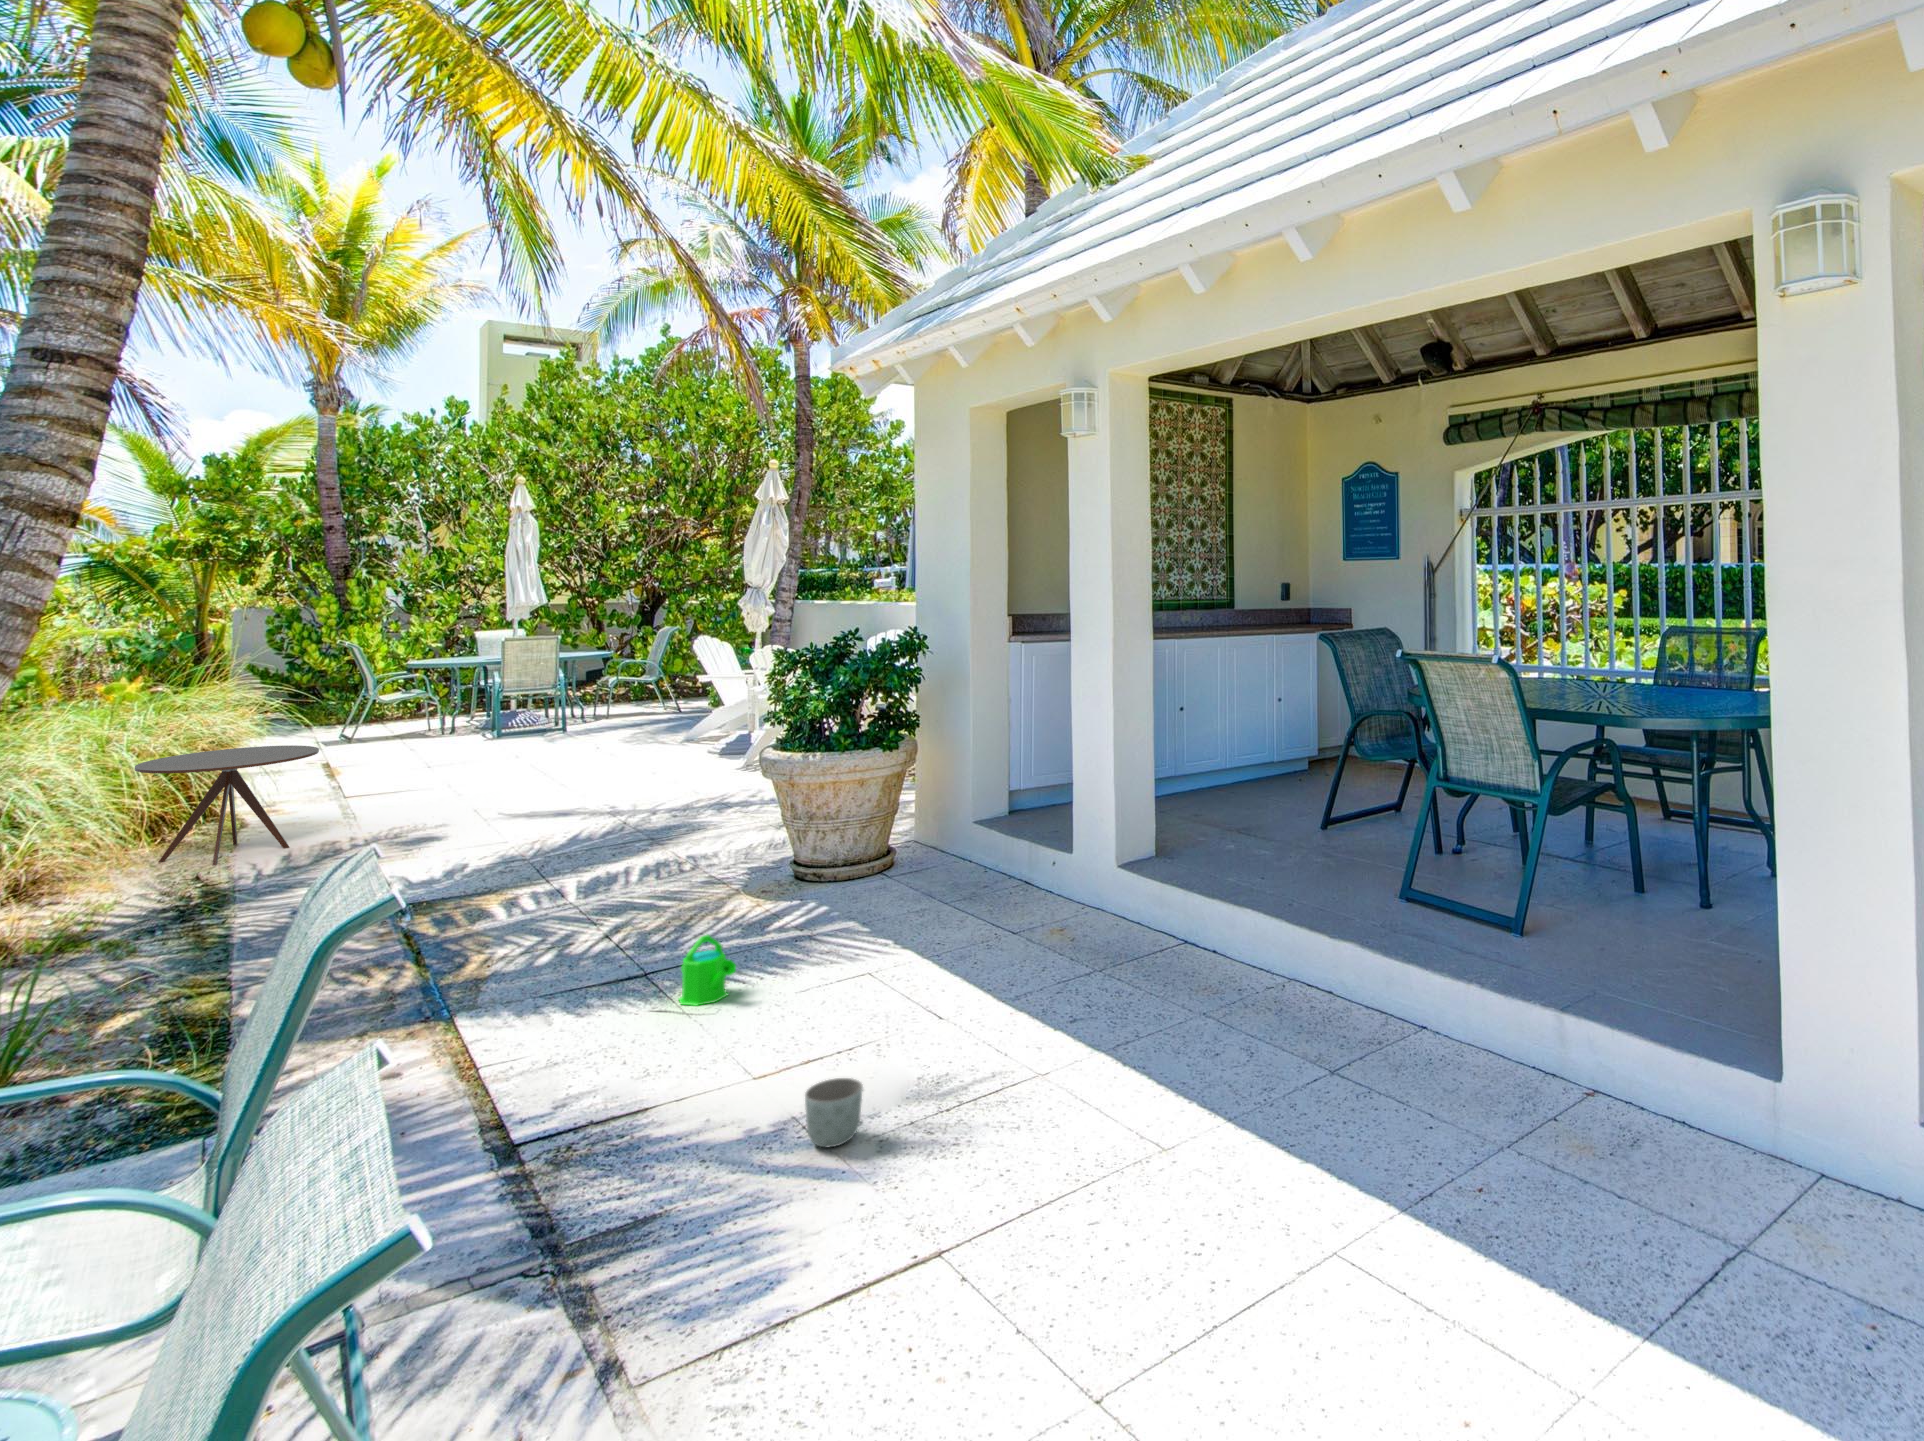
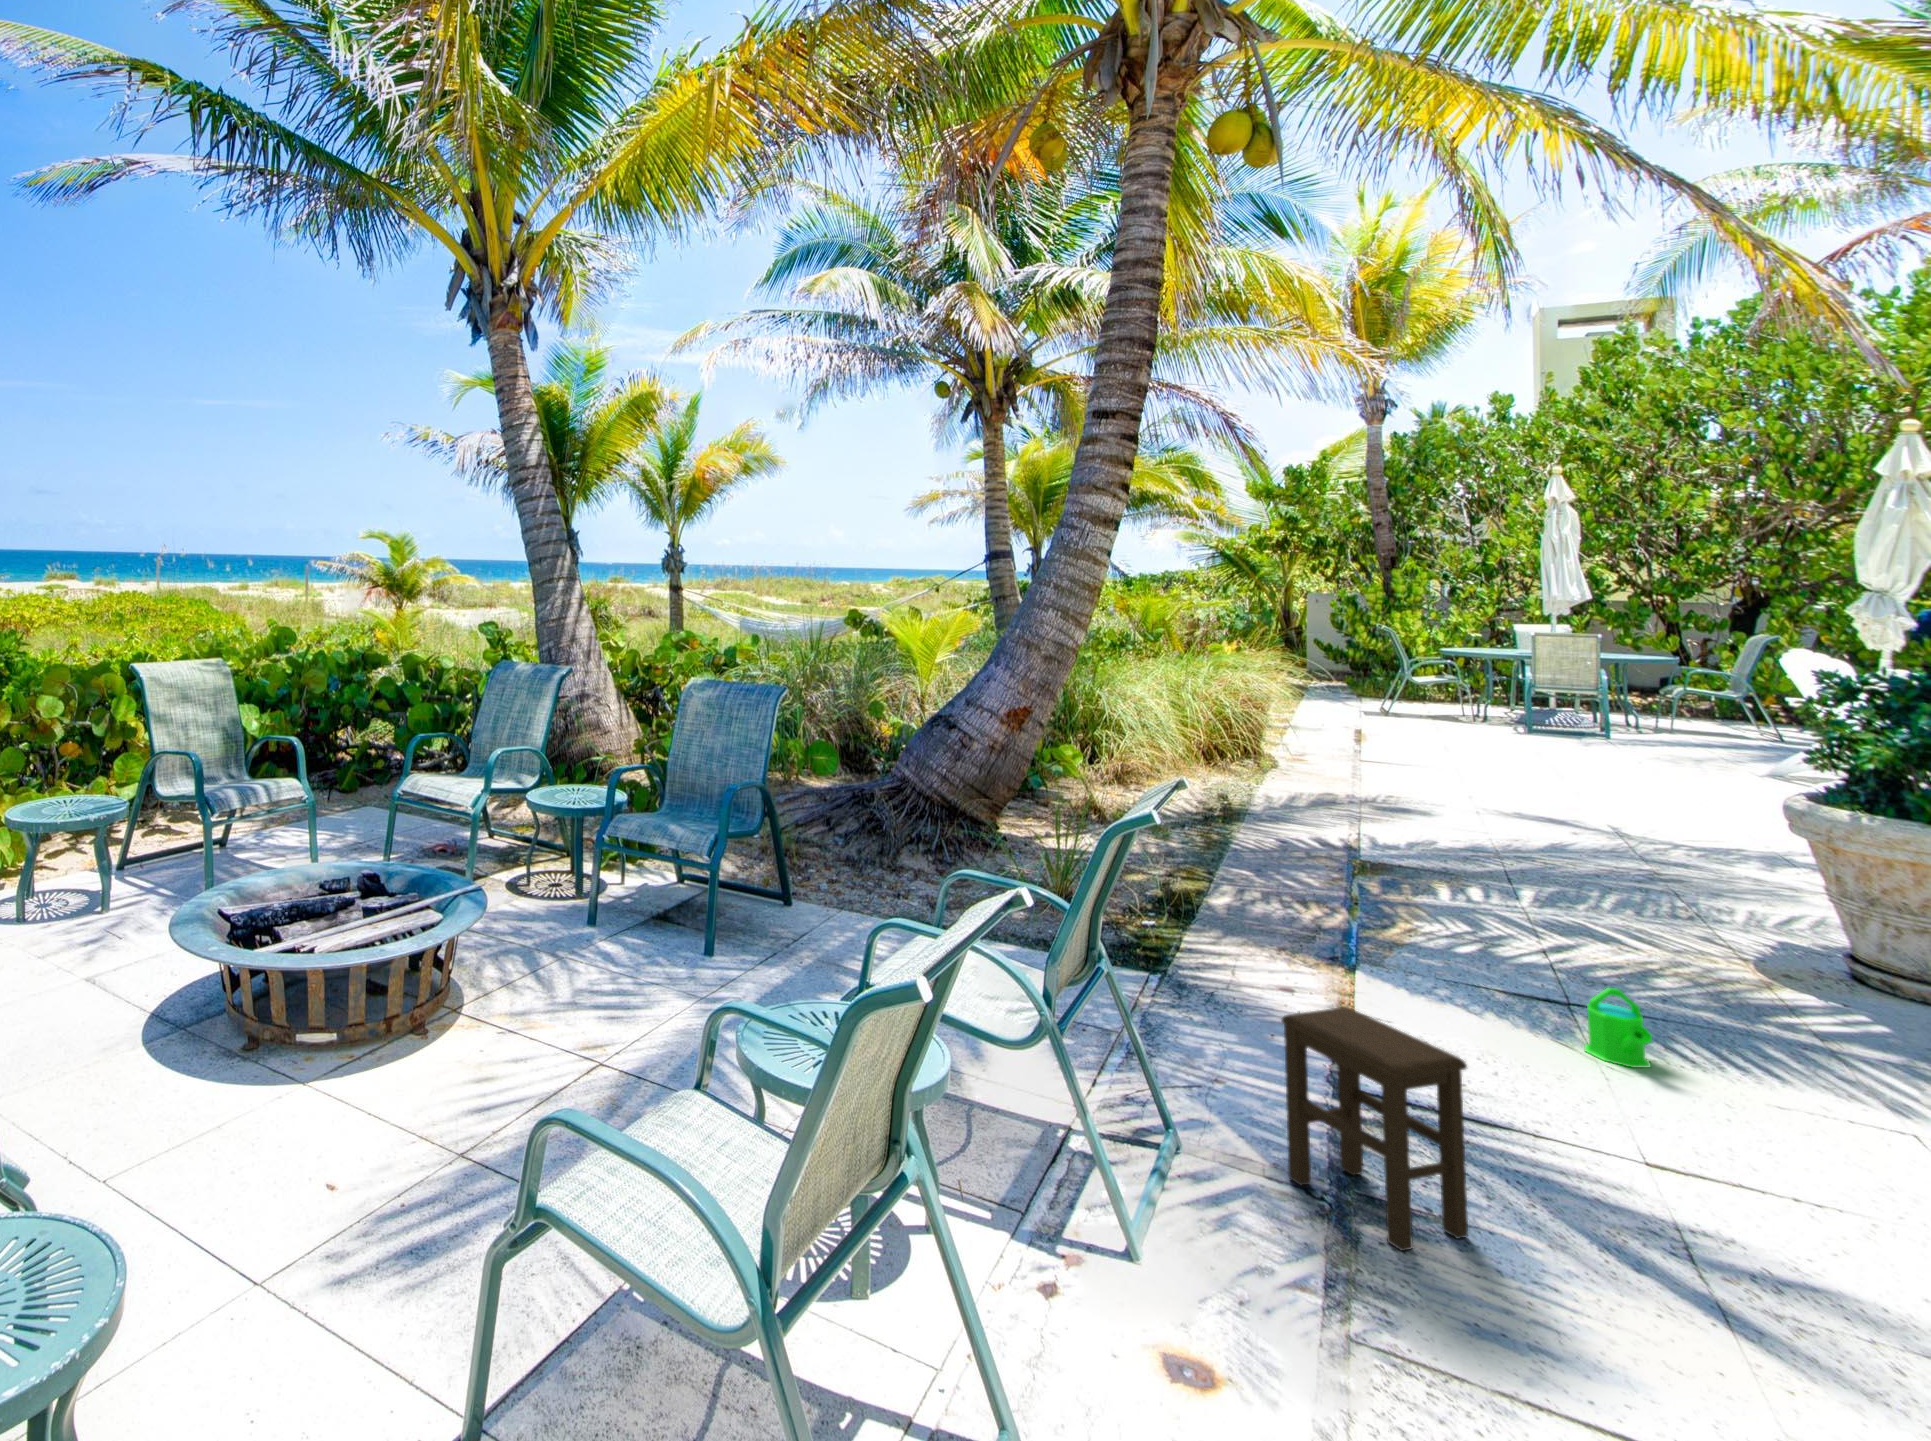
round table: present [135,745,319,866] -> none [1191,696,1319,787]
stool: none [502,1038,691,1274] -> present [1281,1007,1468,1251]
planter: present [805,1078,863,1147] -> none [1648,1197,1738,1288]

